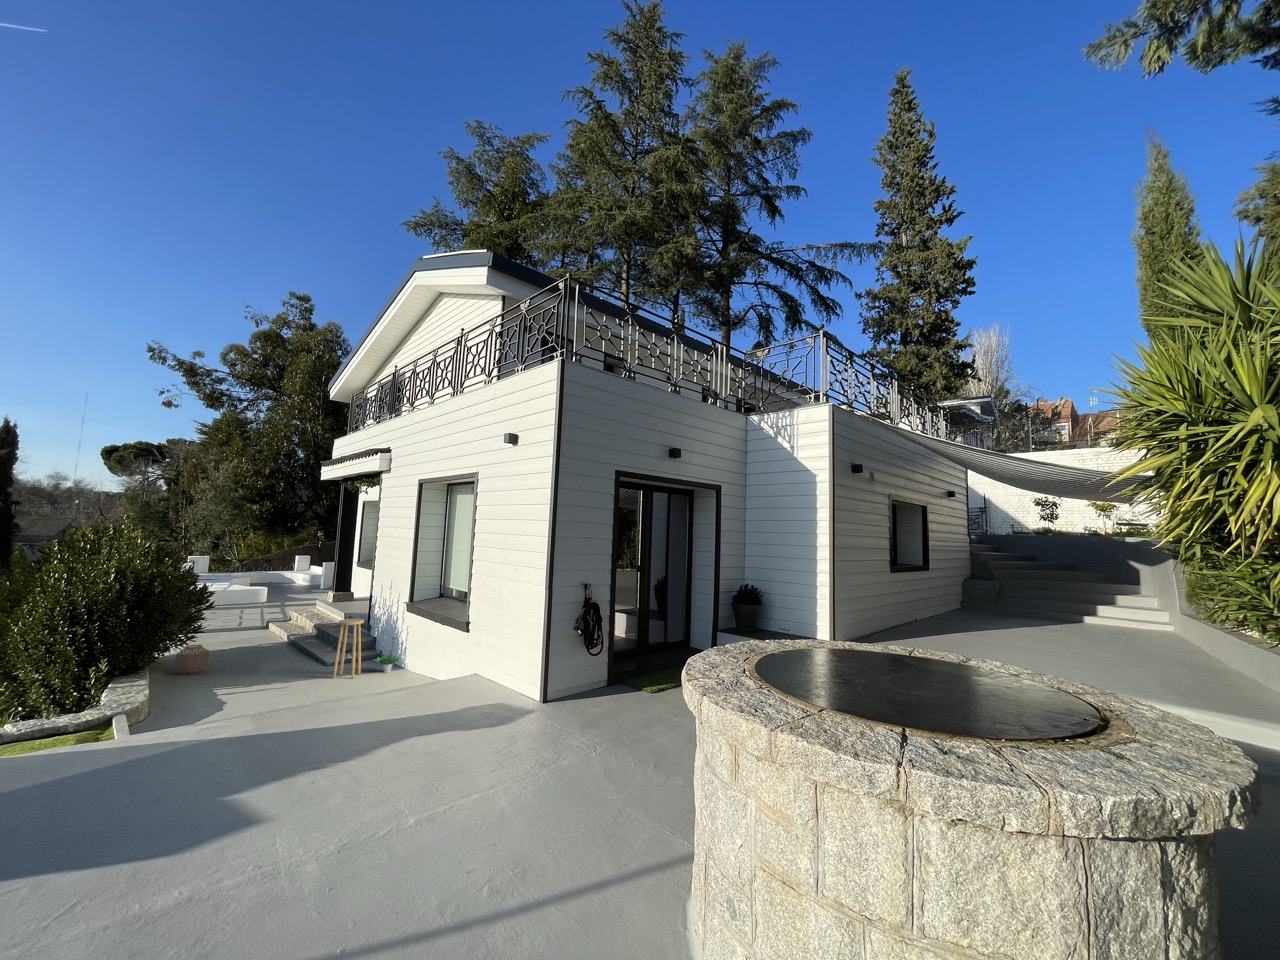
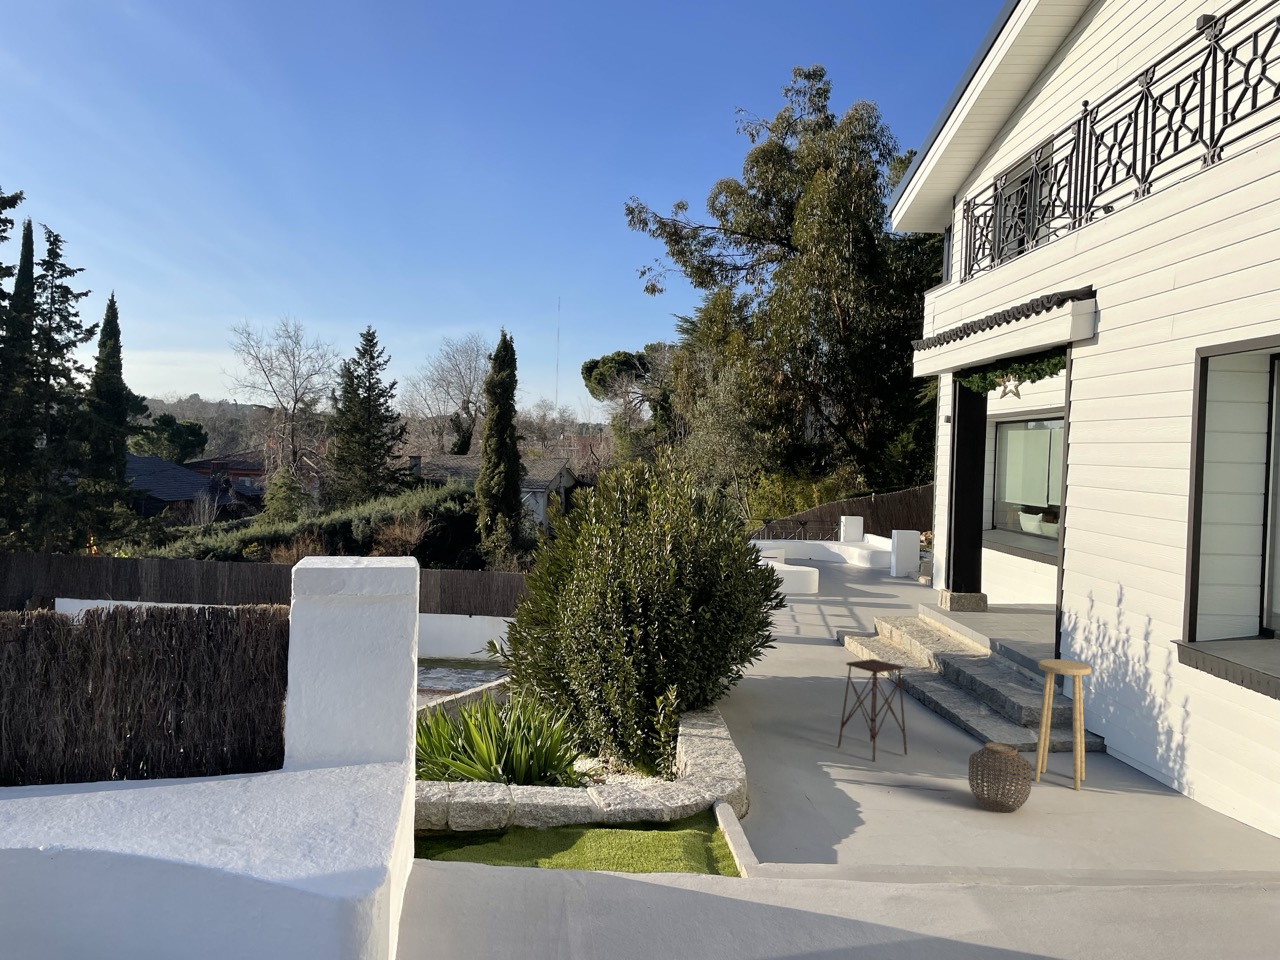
side table: none [219,631,264,686] -> present [838,659,907,761]
potted plant: present [373,636,401,673] -> none [1108,710,1174,790]
woven basket: present [175,645,209,675] -> present [968,742,1032,813]

